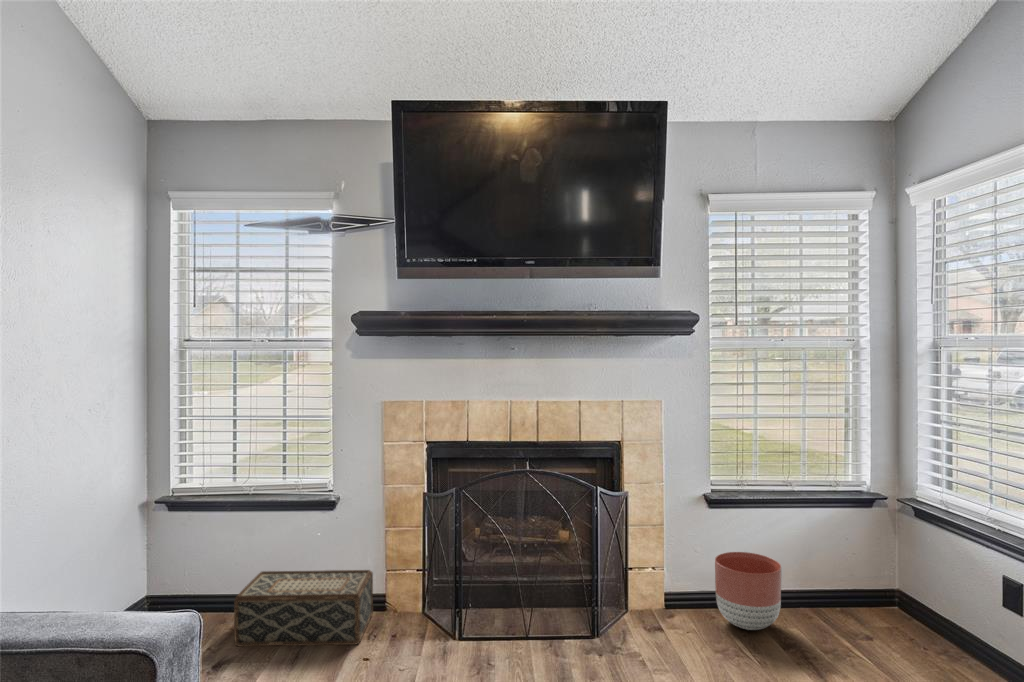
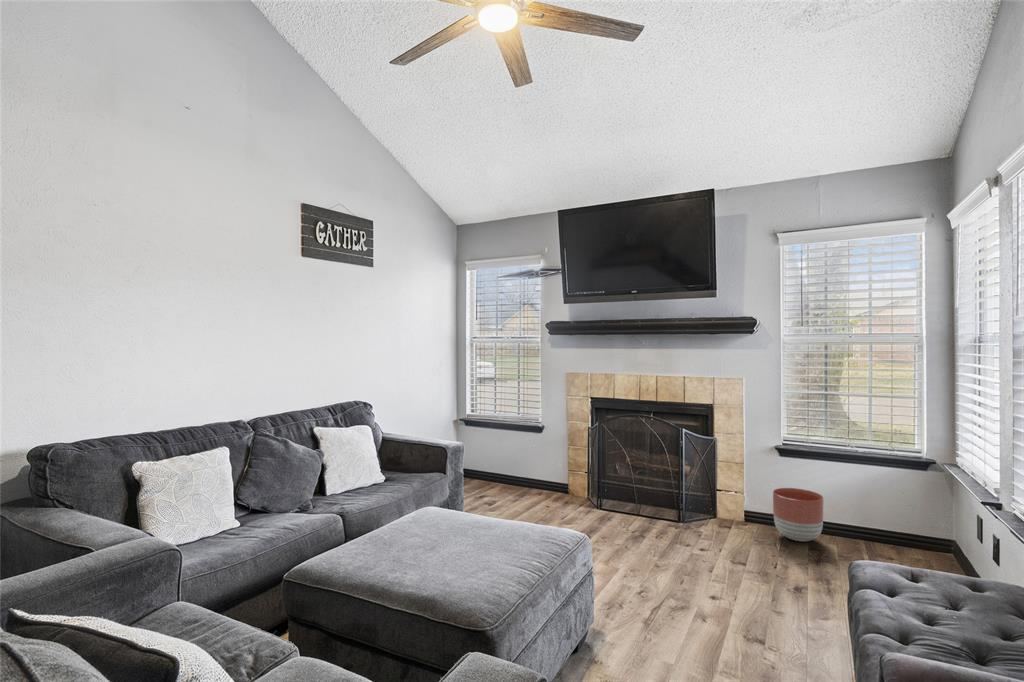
woven basket: present [234,570,373,646] -> none [488,461,560,503]

